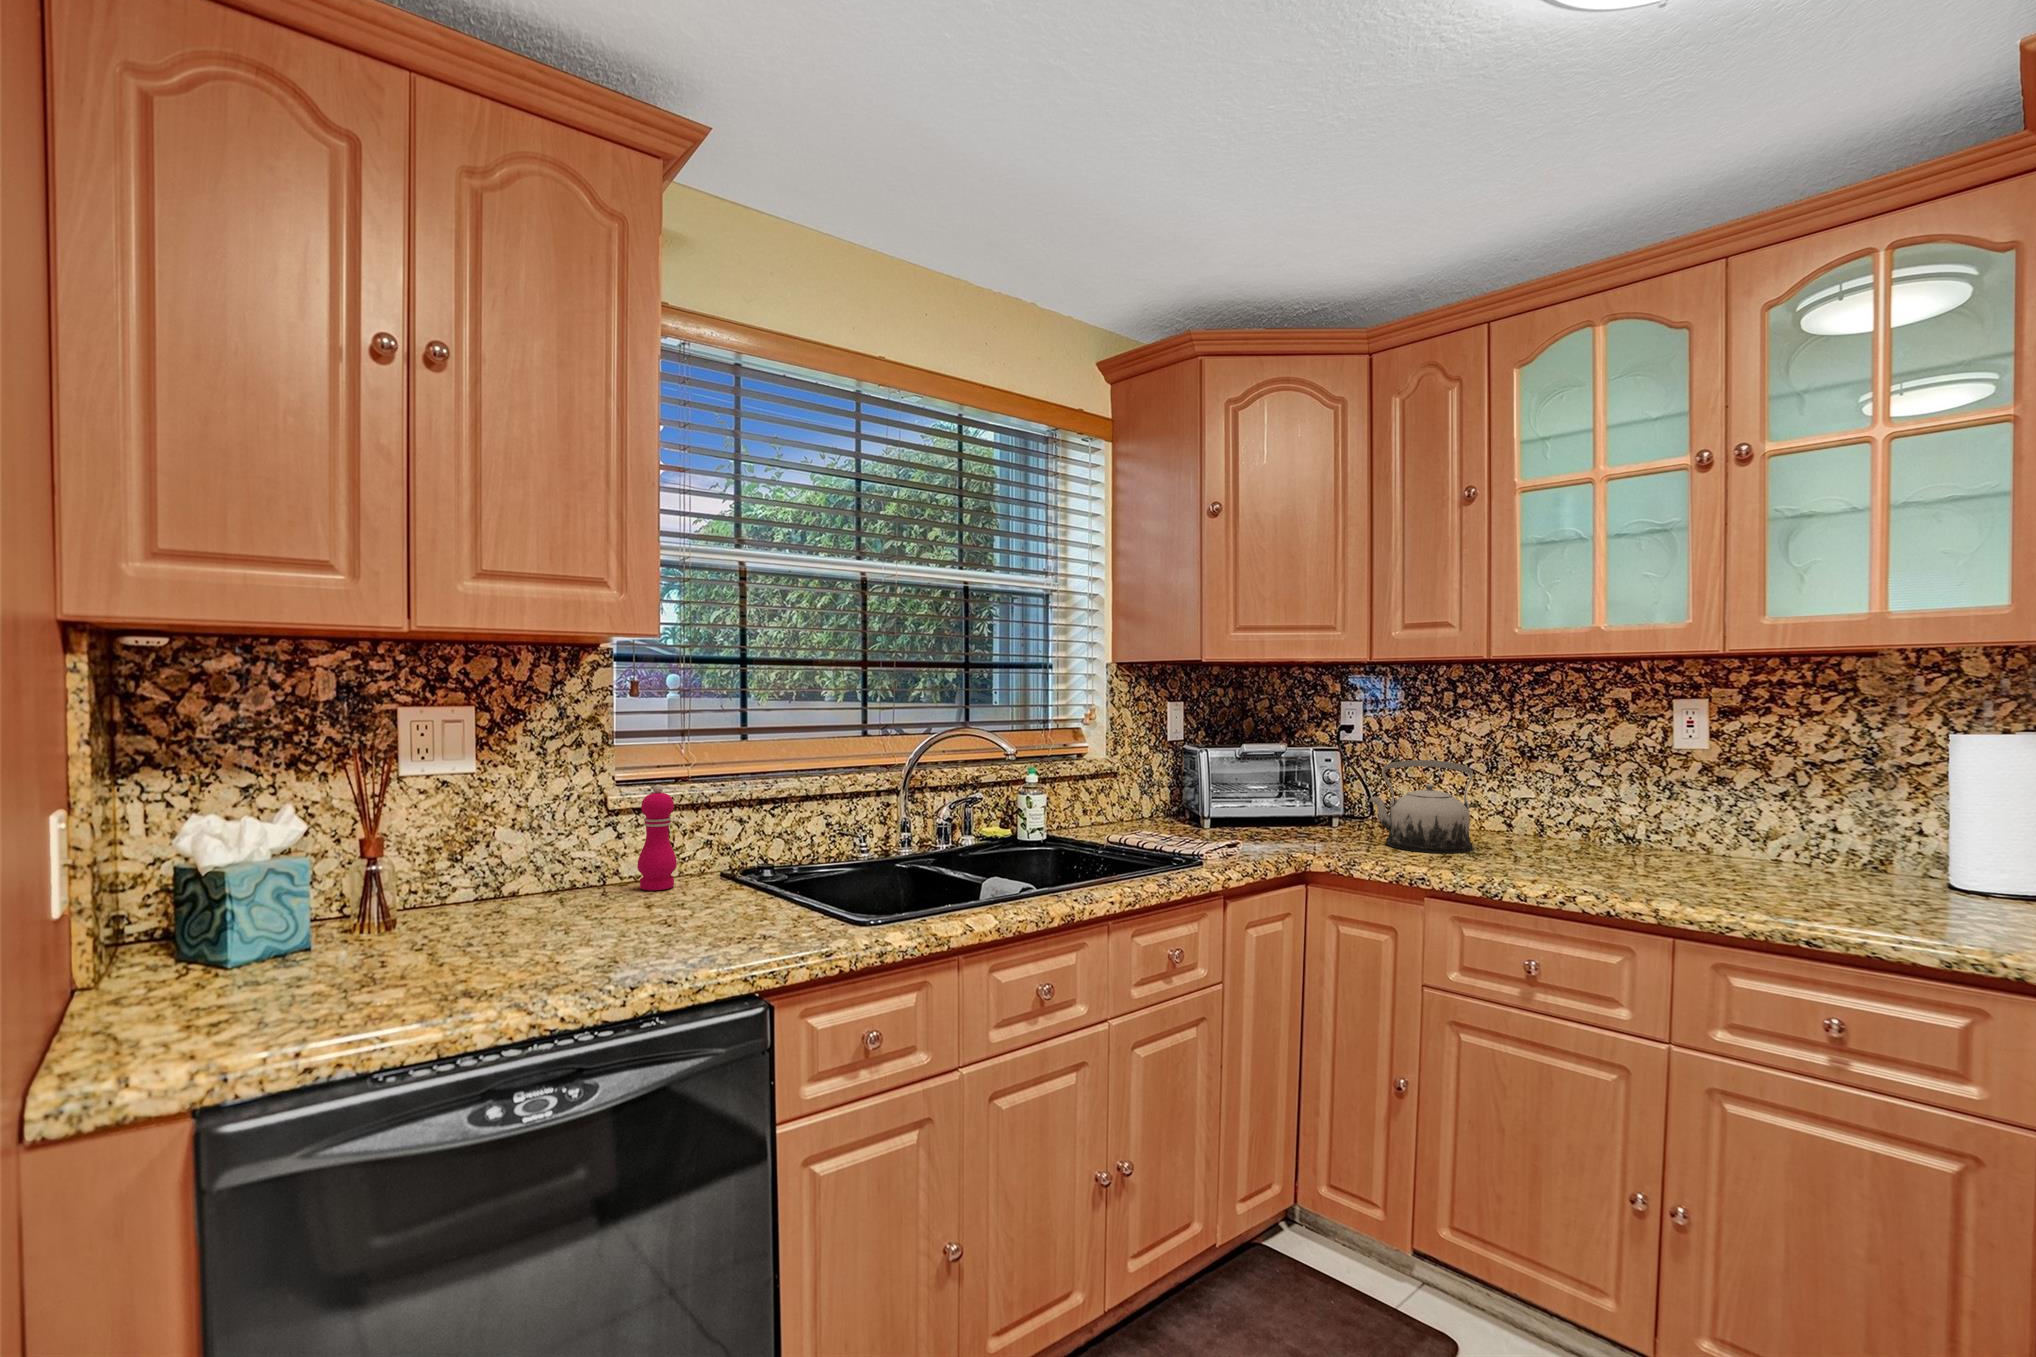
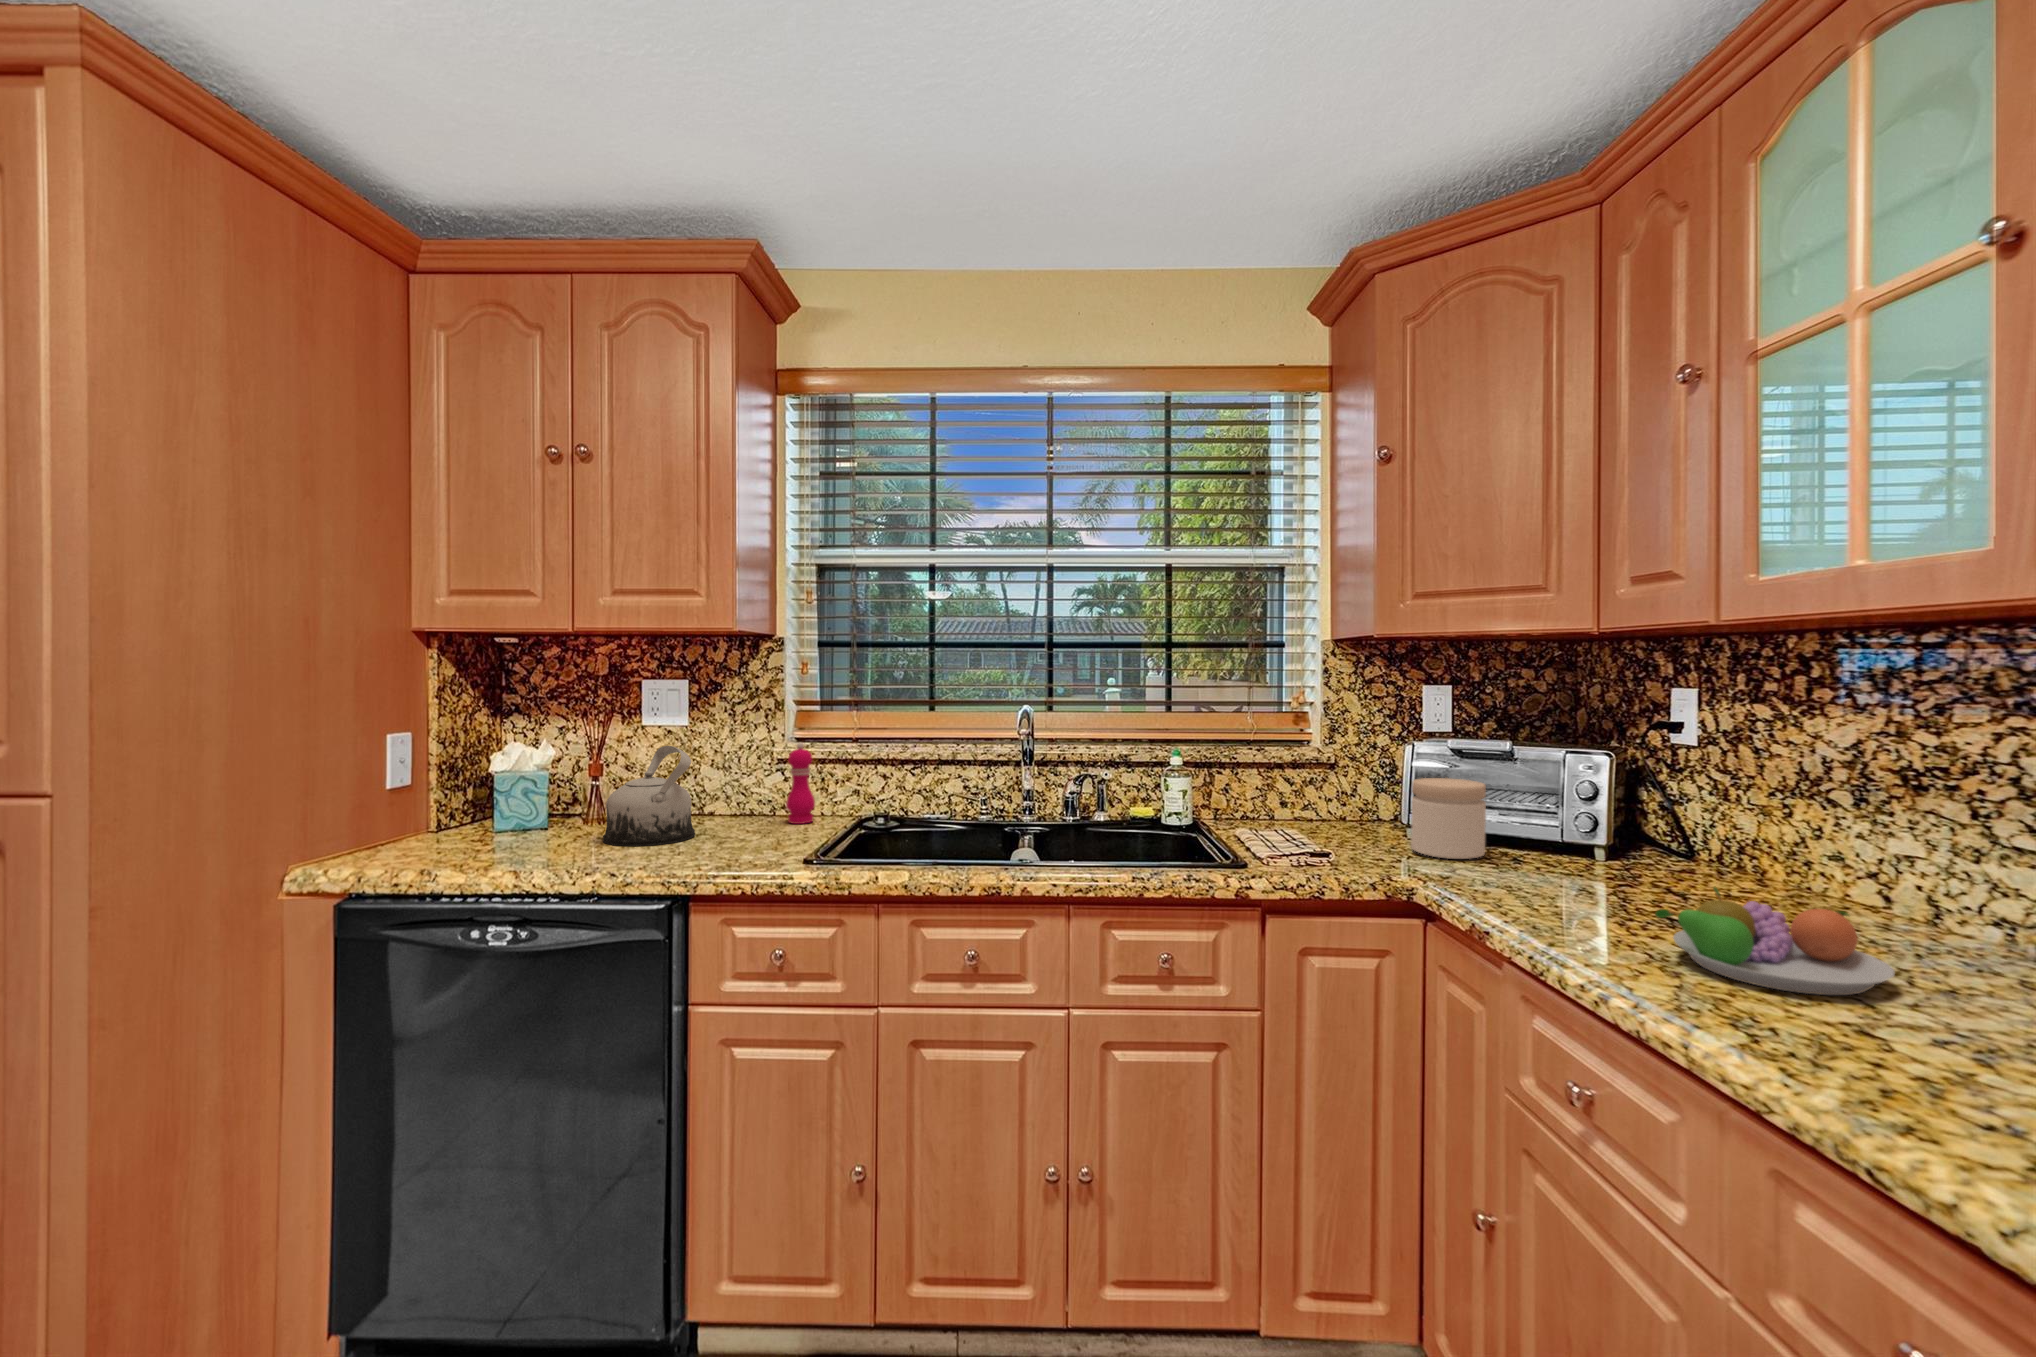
teapot: present [1369,760,1473,853] -> present [603,746,695,846]
jar: none [1235,775,1291,839] -> present [1411,778,1486,859]
fruit bowl: none [1525,826,1648,881] -> present [1655,887,1894,995]

